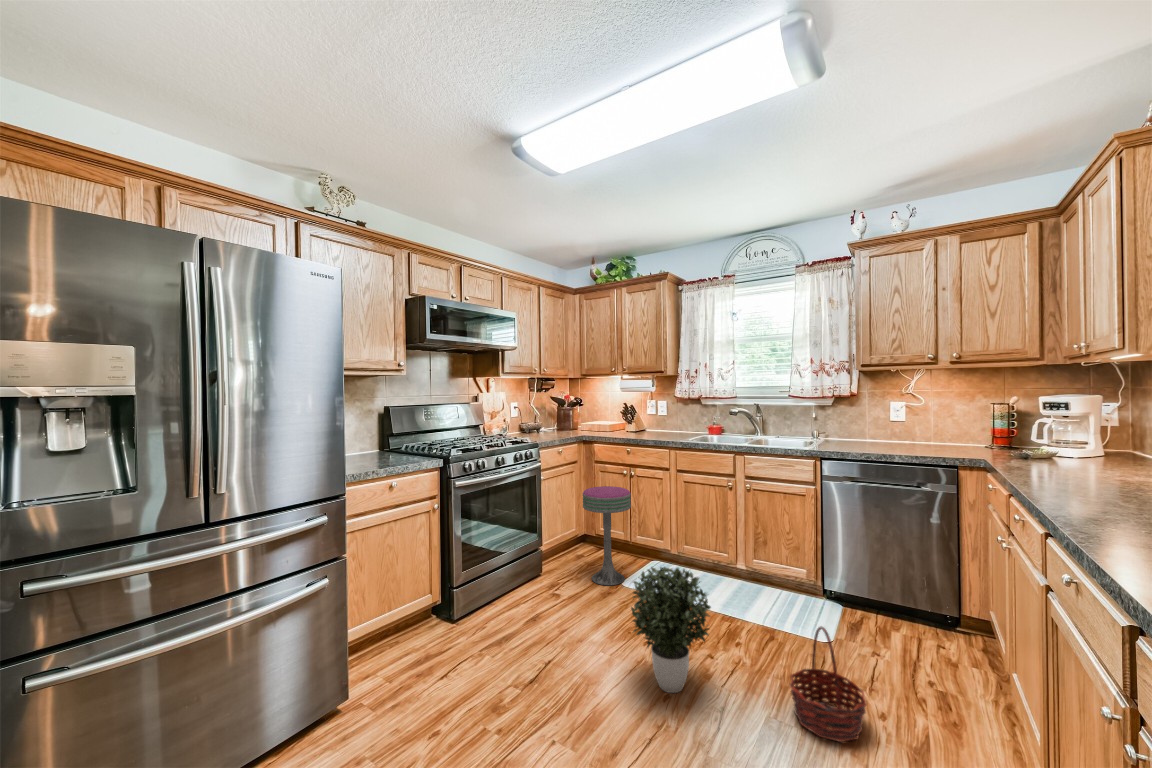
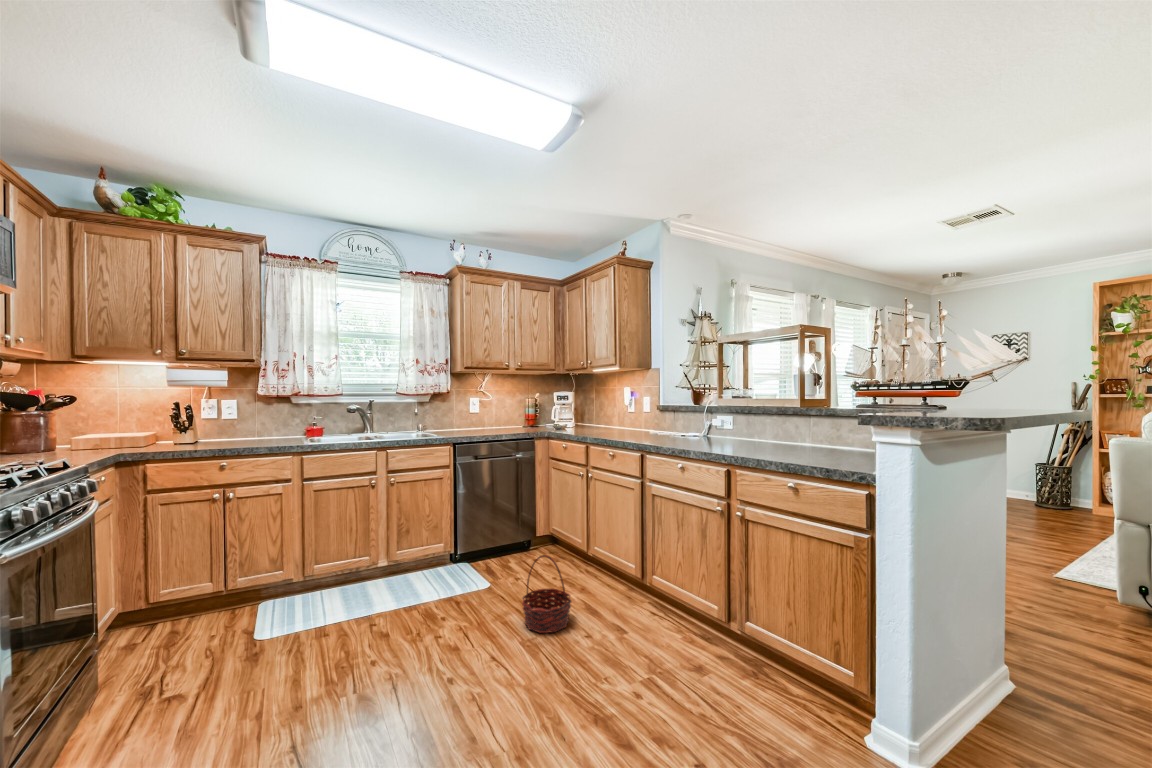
bar stool: present [583,486,631,585] -> none [188,511,270,652]
potted plant: present [631,567,711,693] -> none [396,551,483,679]

